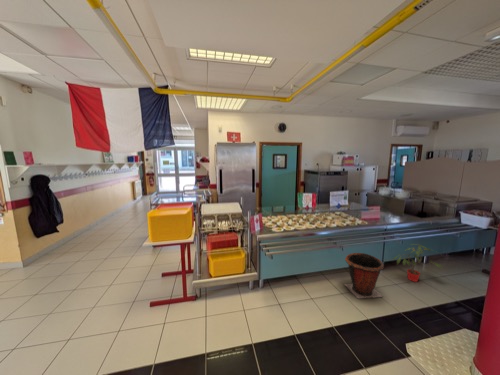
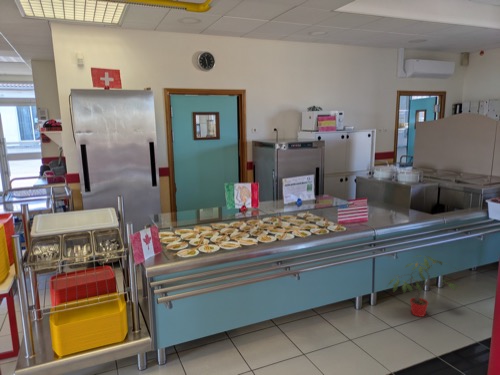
waste bin: present [345,253,384,298] -> none [310,278,370,357]

